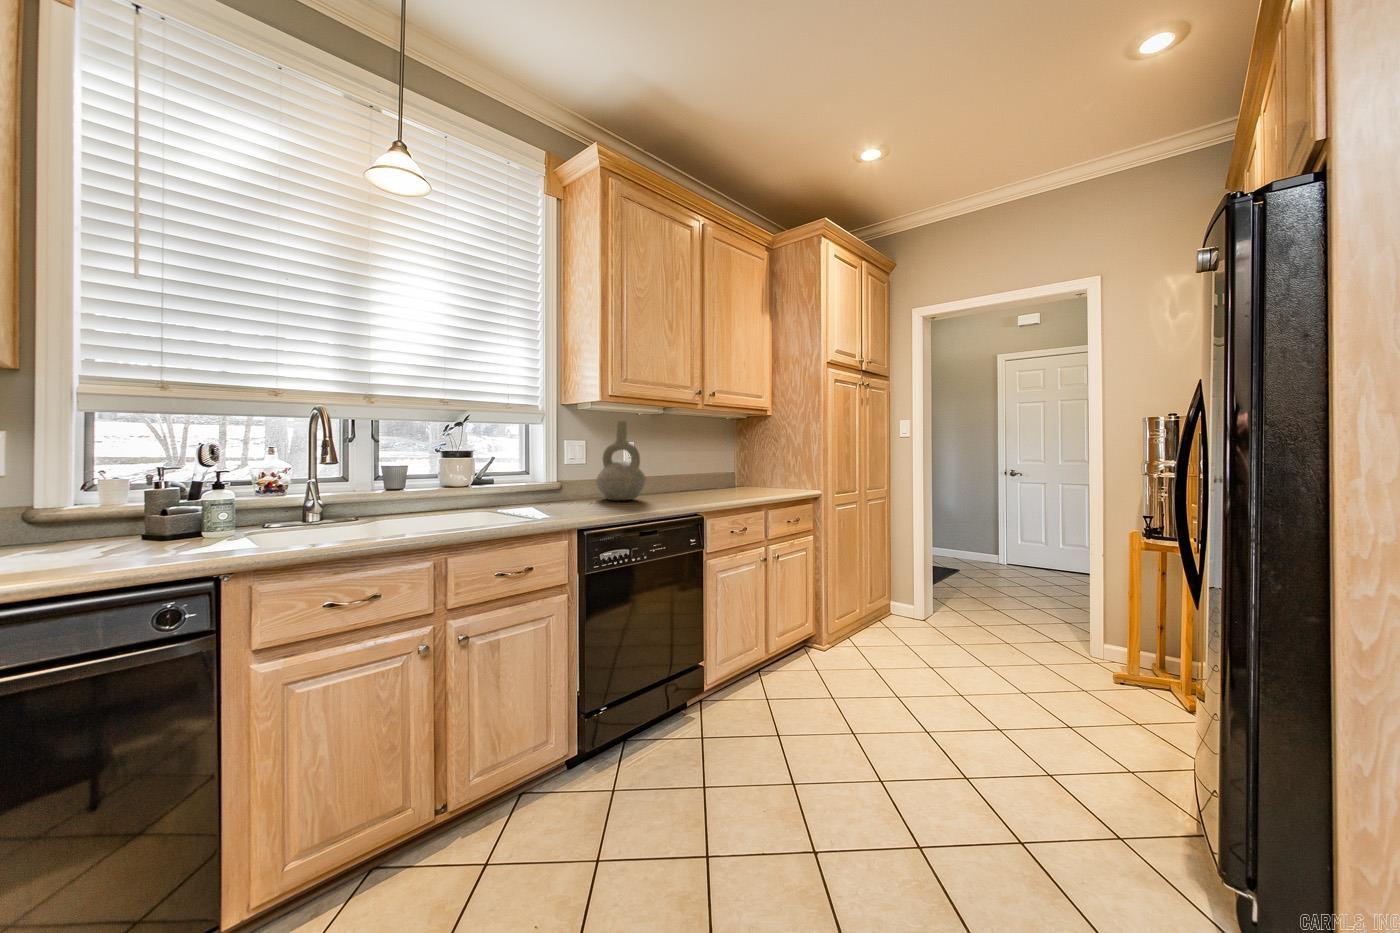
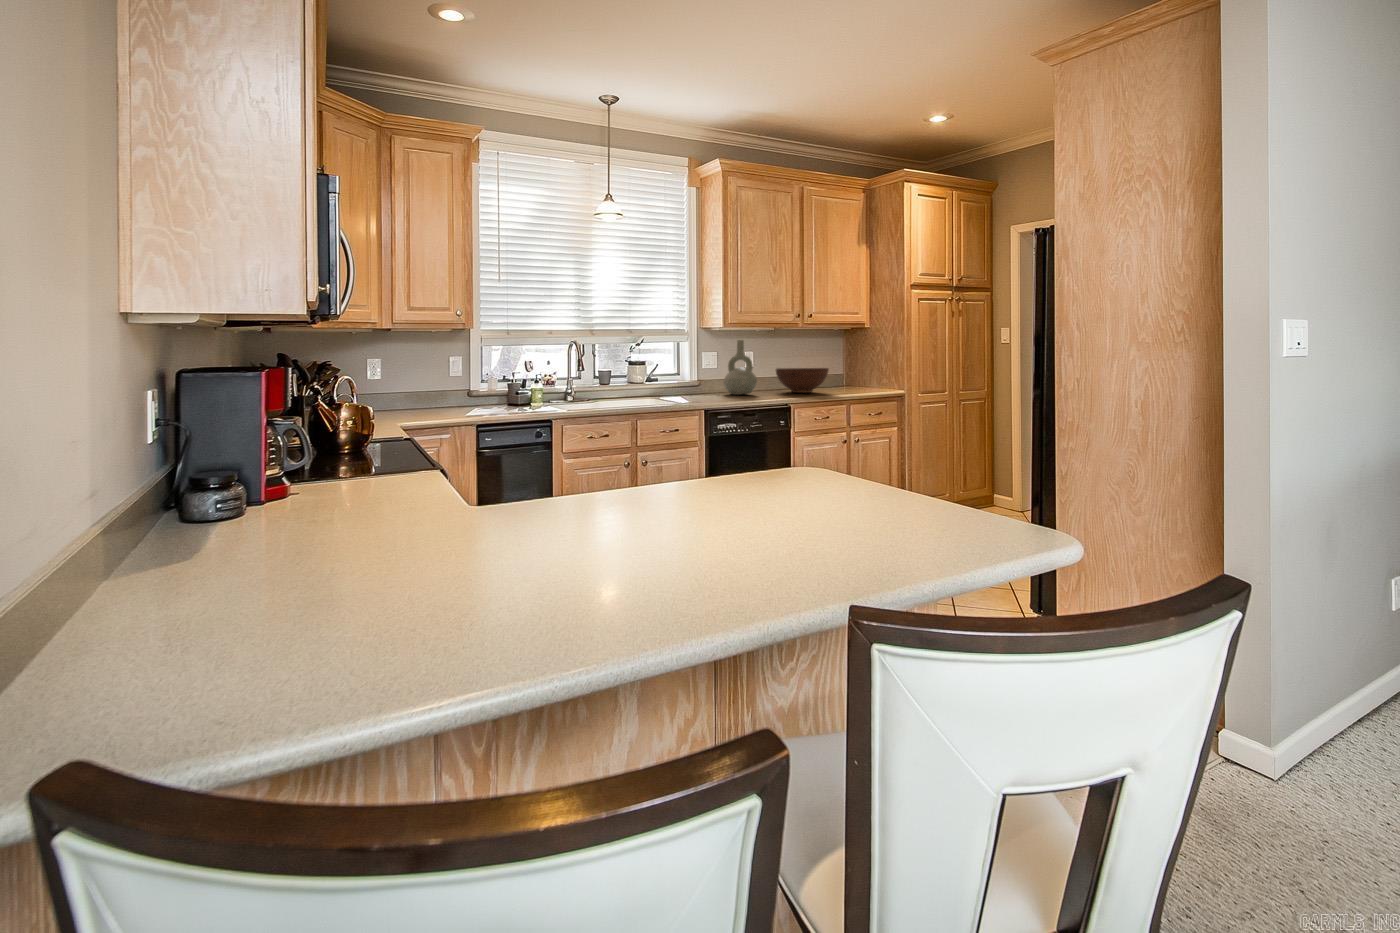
fruit bowl: none [665,460,735,495] -> present [776,368,829,393]

